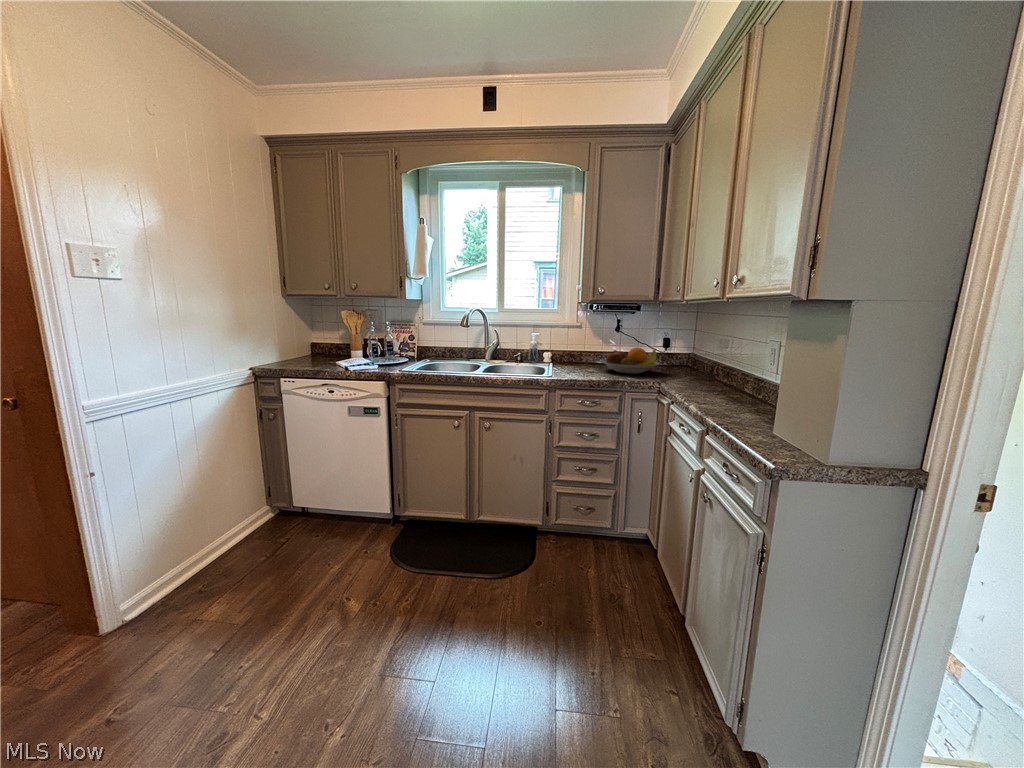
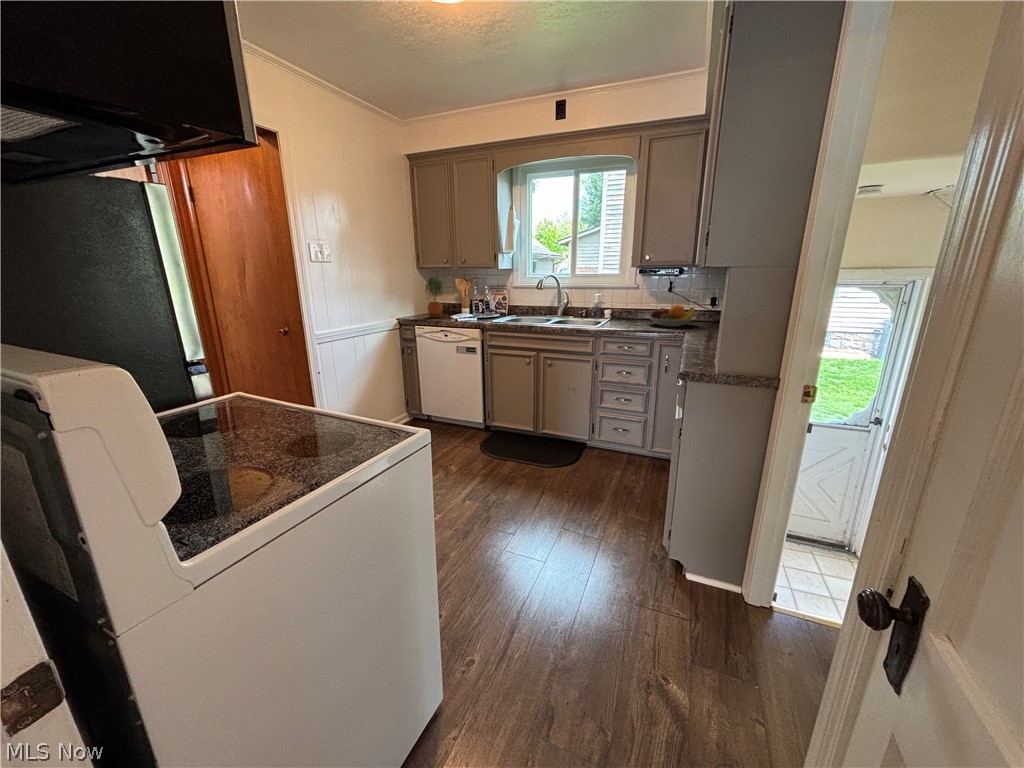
potted plant: none [296,307,326,365] -> present [425,277,443,318]

